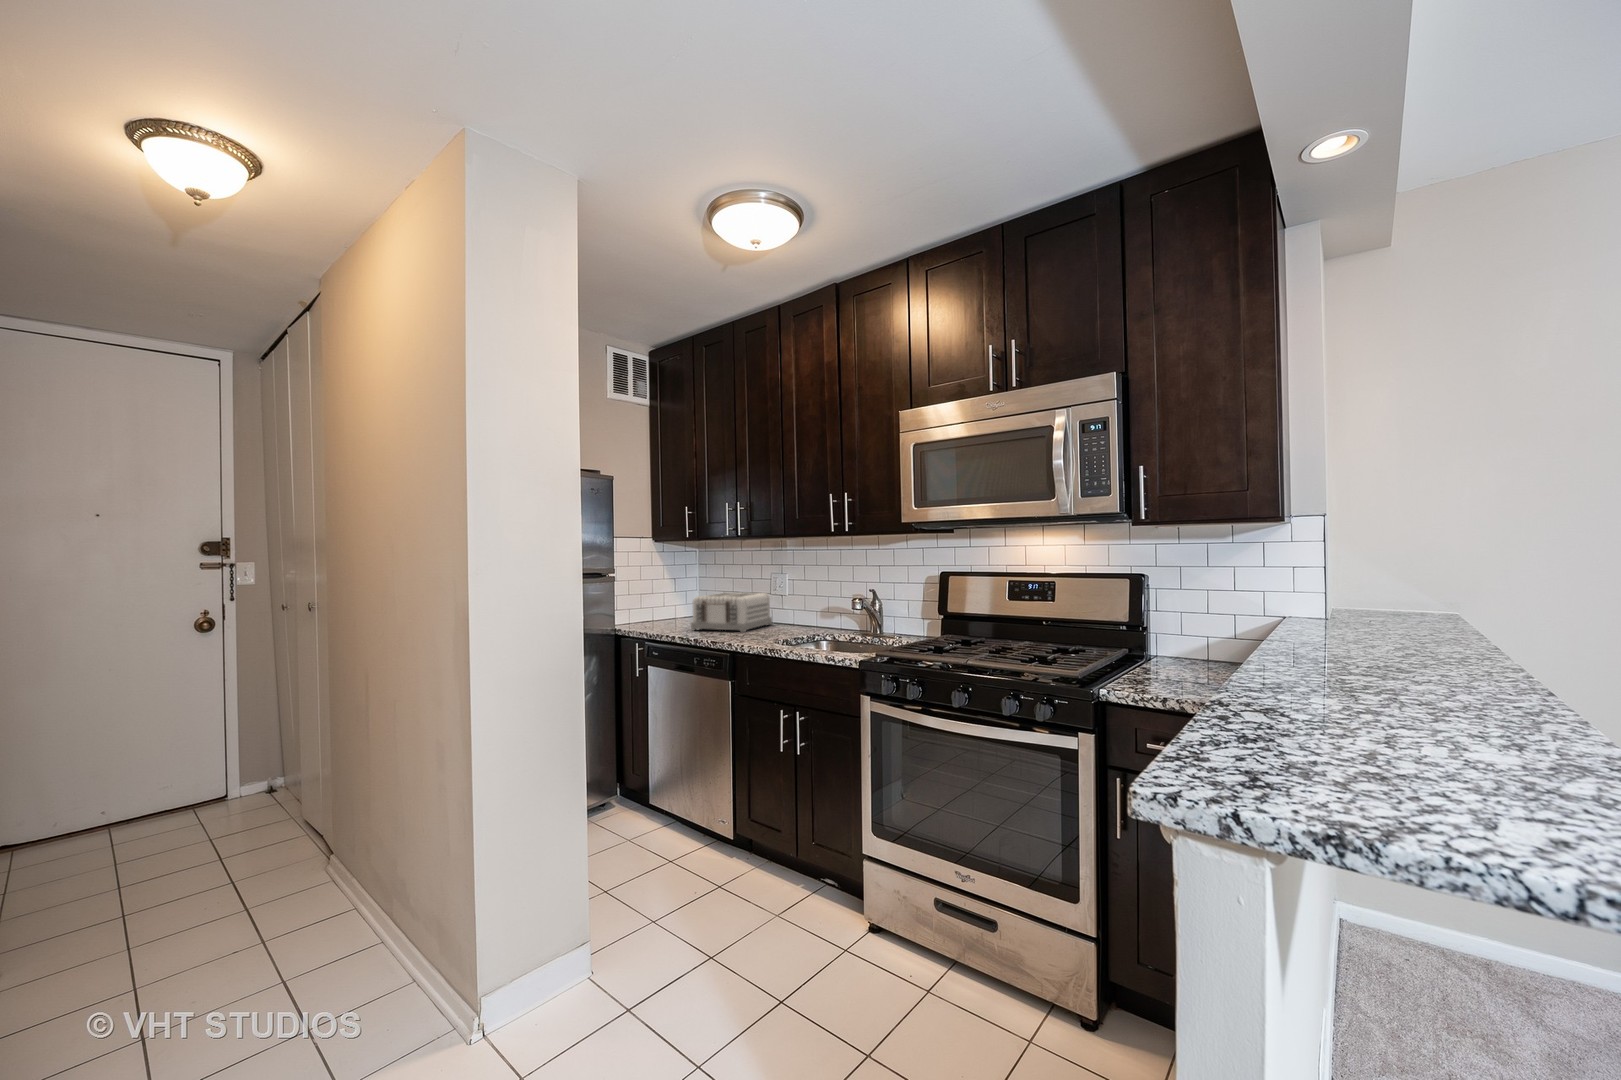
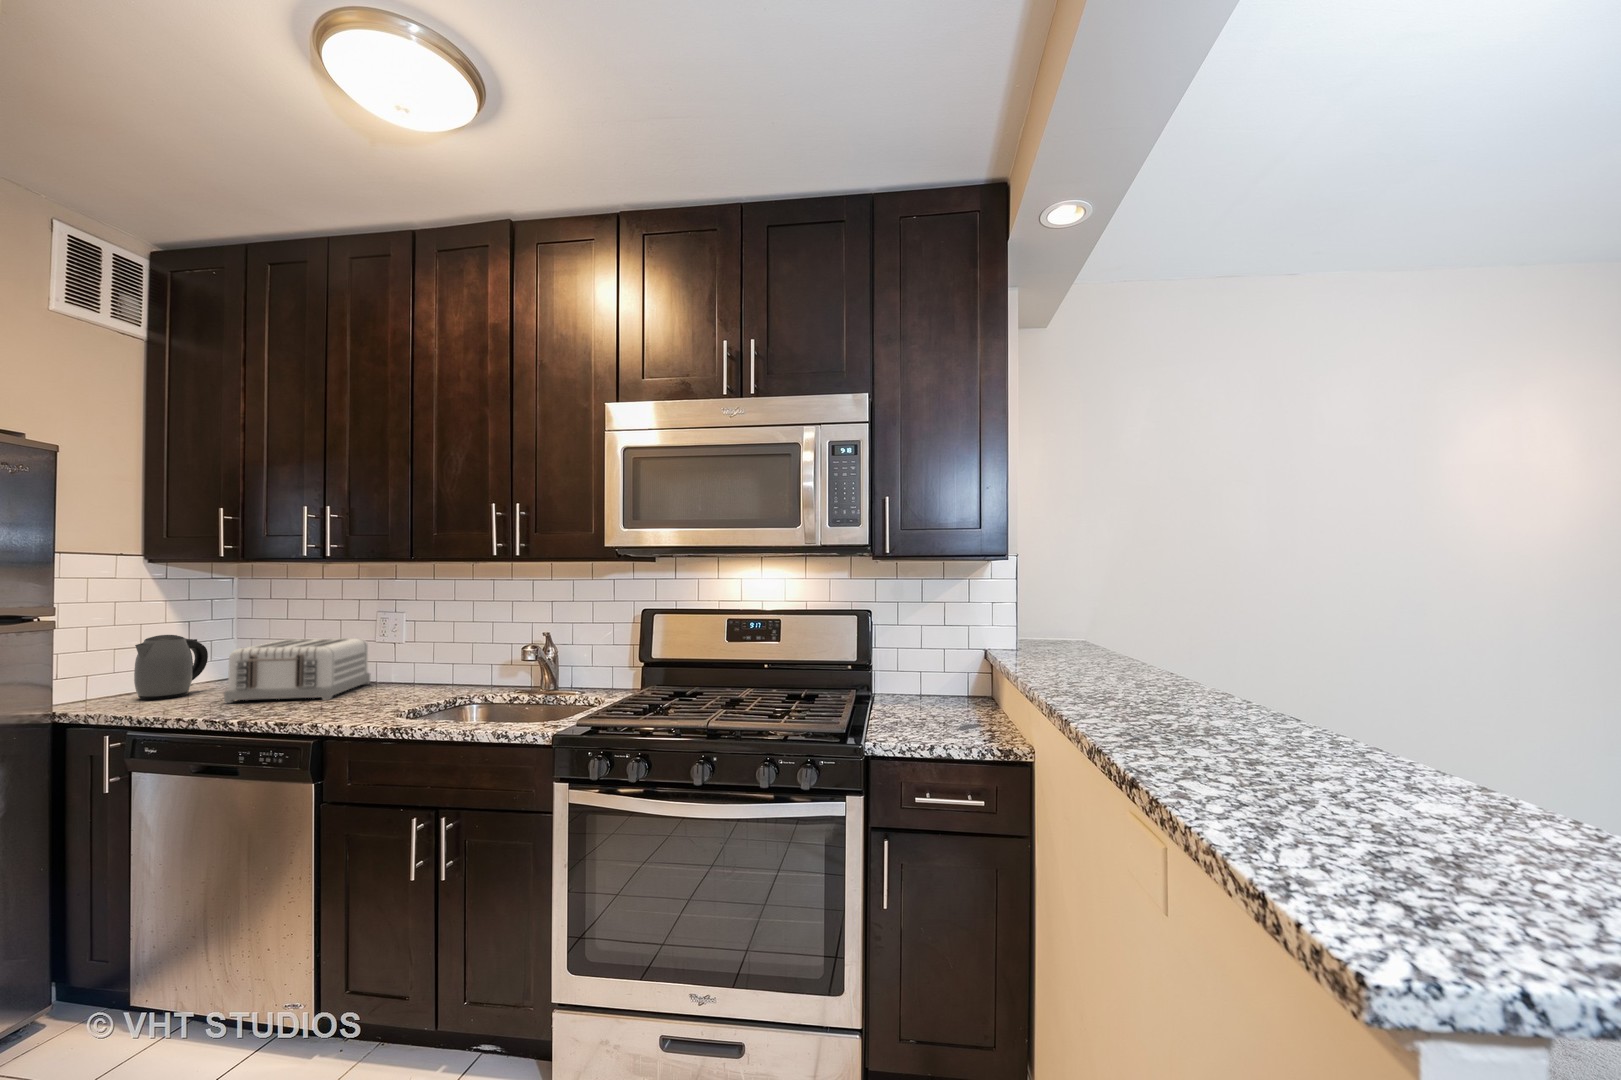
kettle: none [651,587,687,627] -> present [134,635,208,700]

